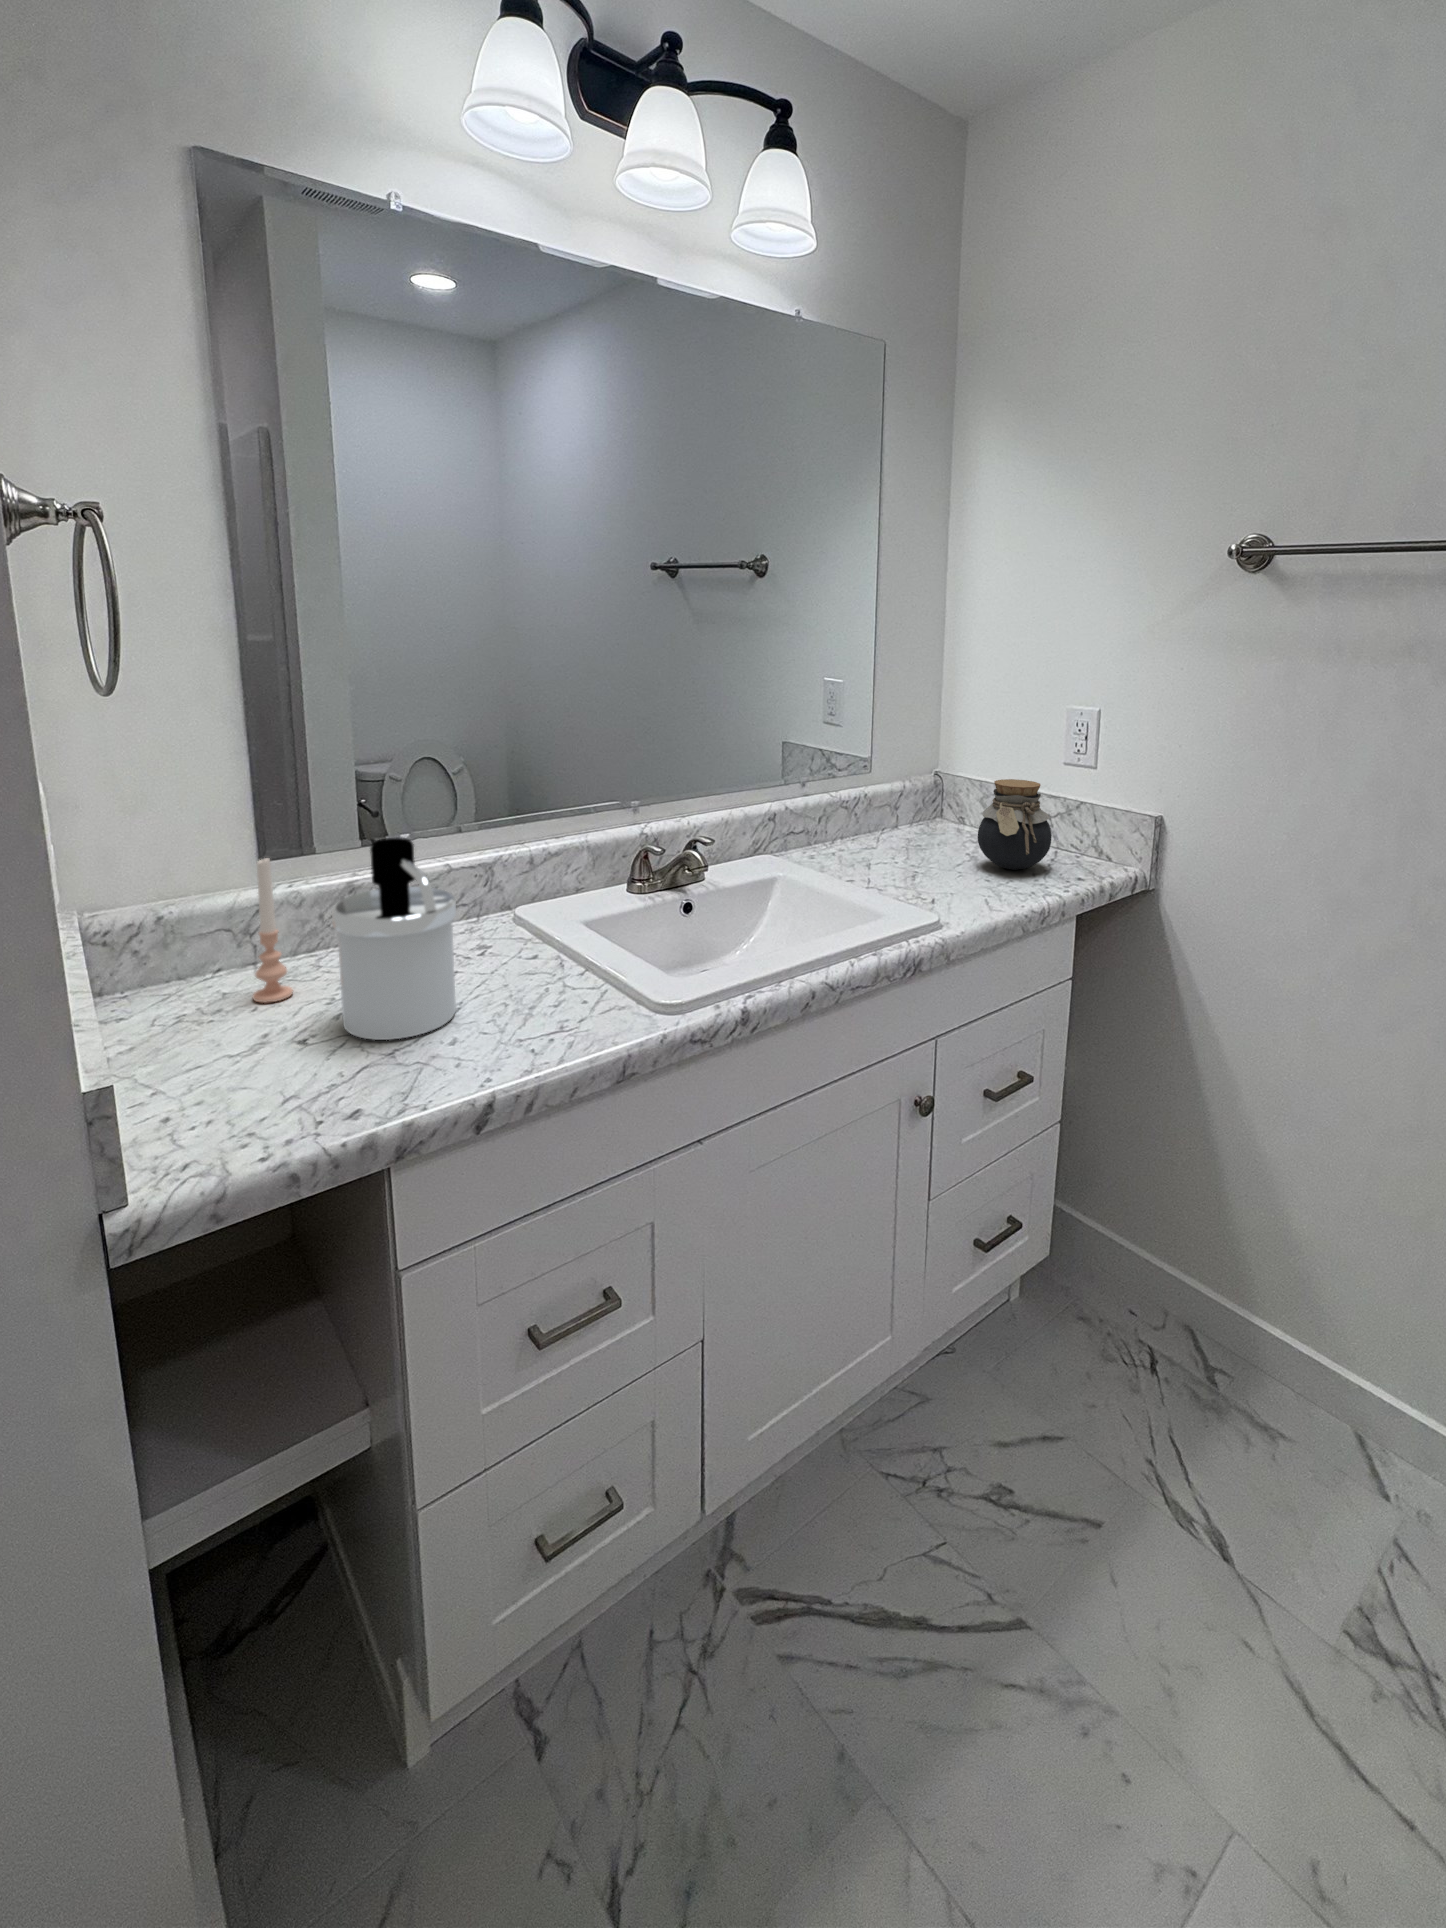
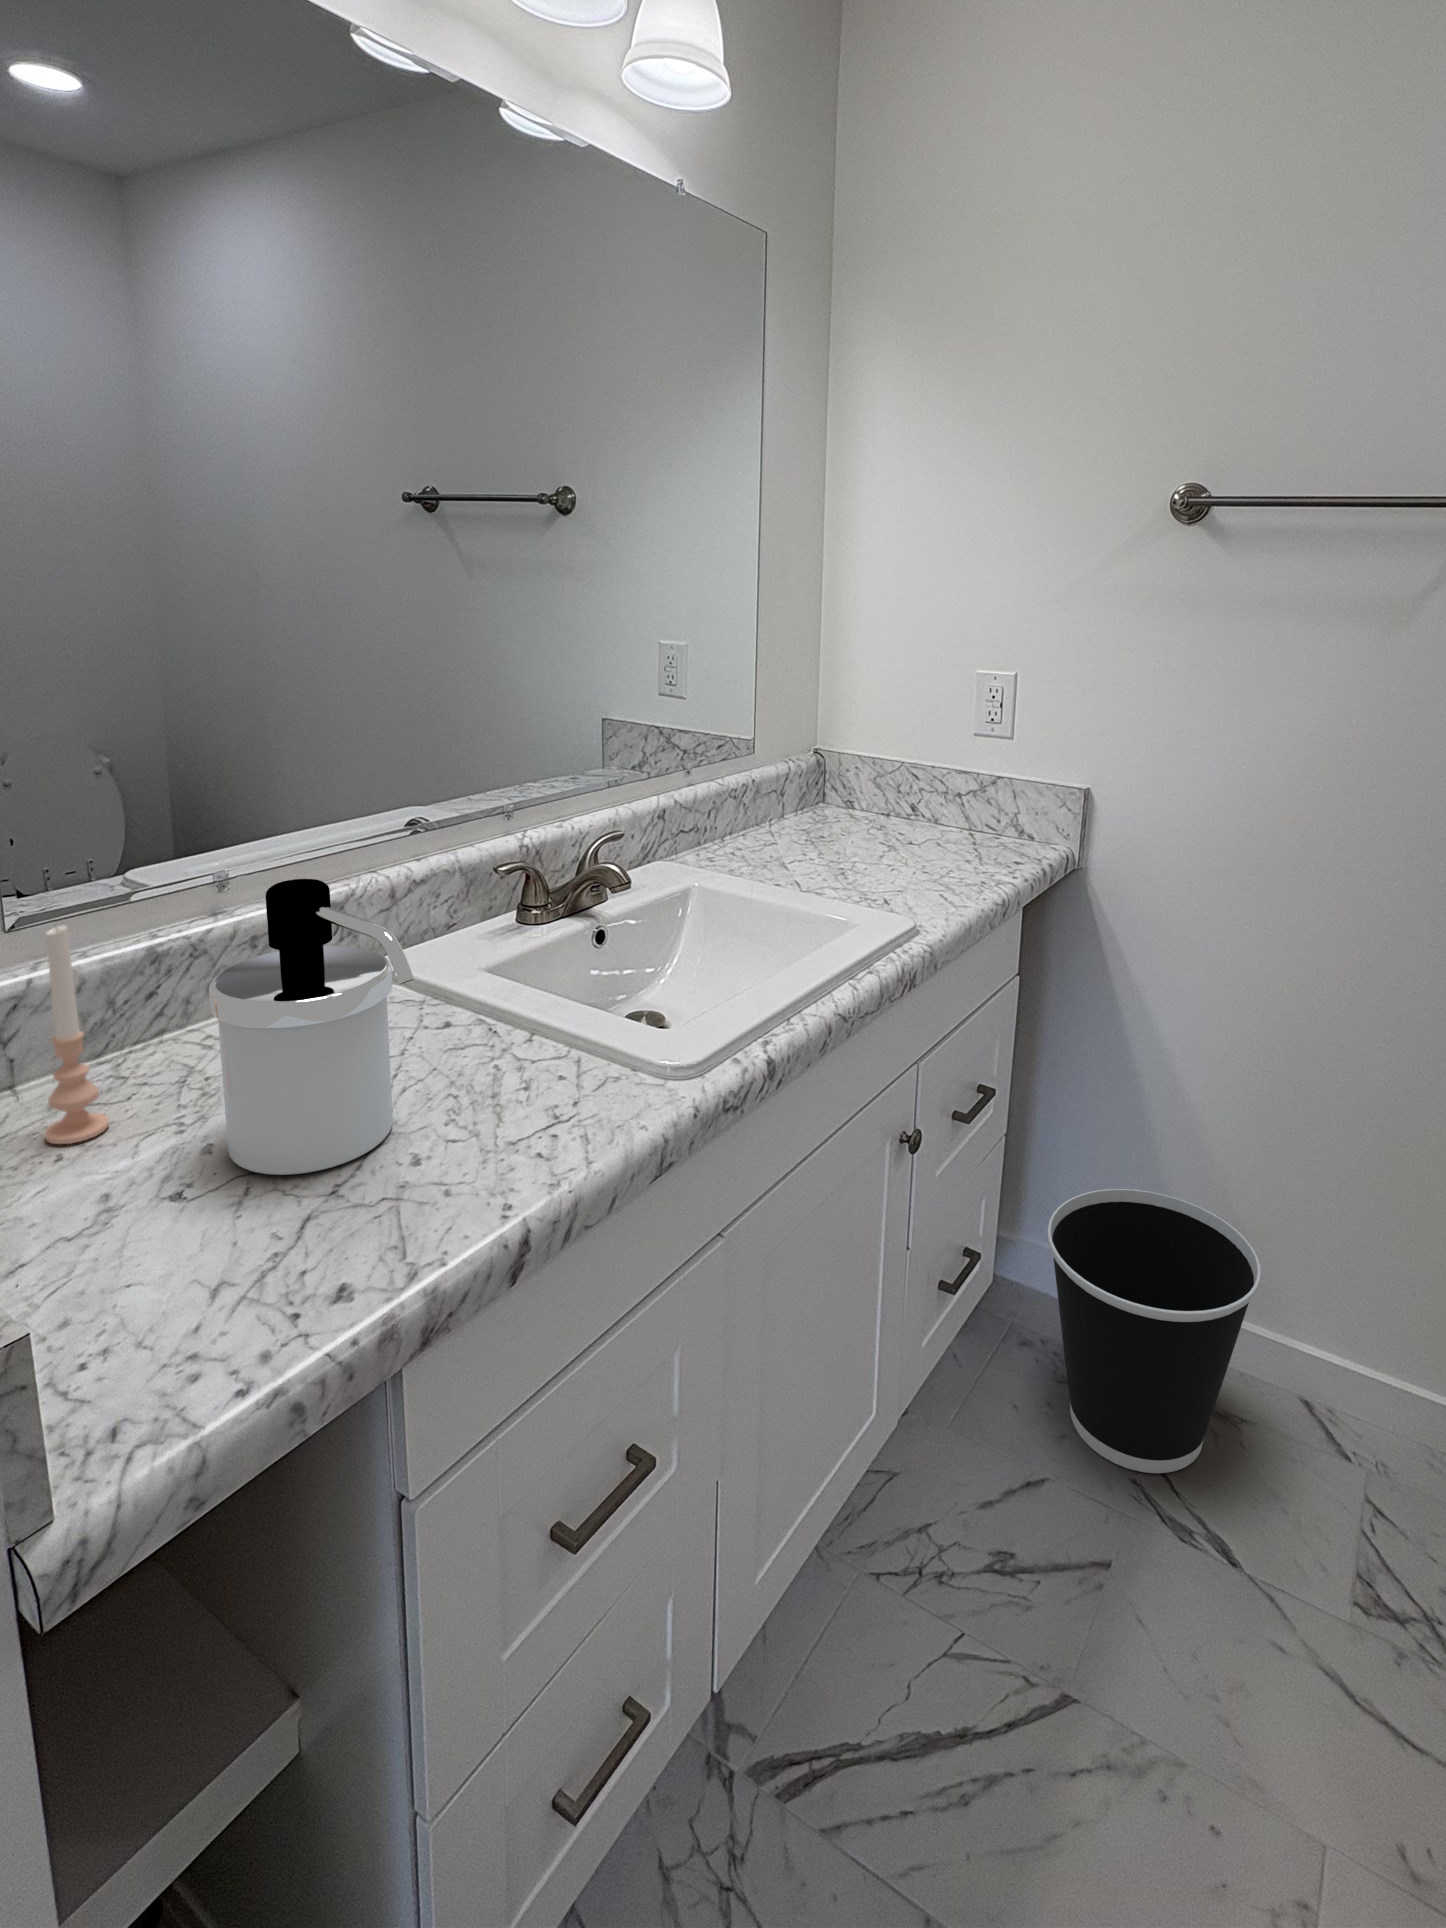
jar: present [978,779,1052,870] -> none [900,756,983,857]
wastebasket: none [1089,1191,1295,1465] -> present [1048,1189,1261,1473]

